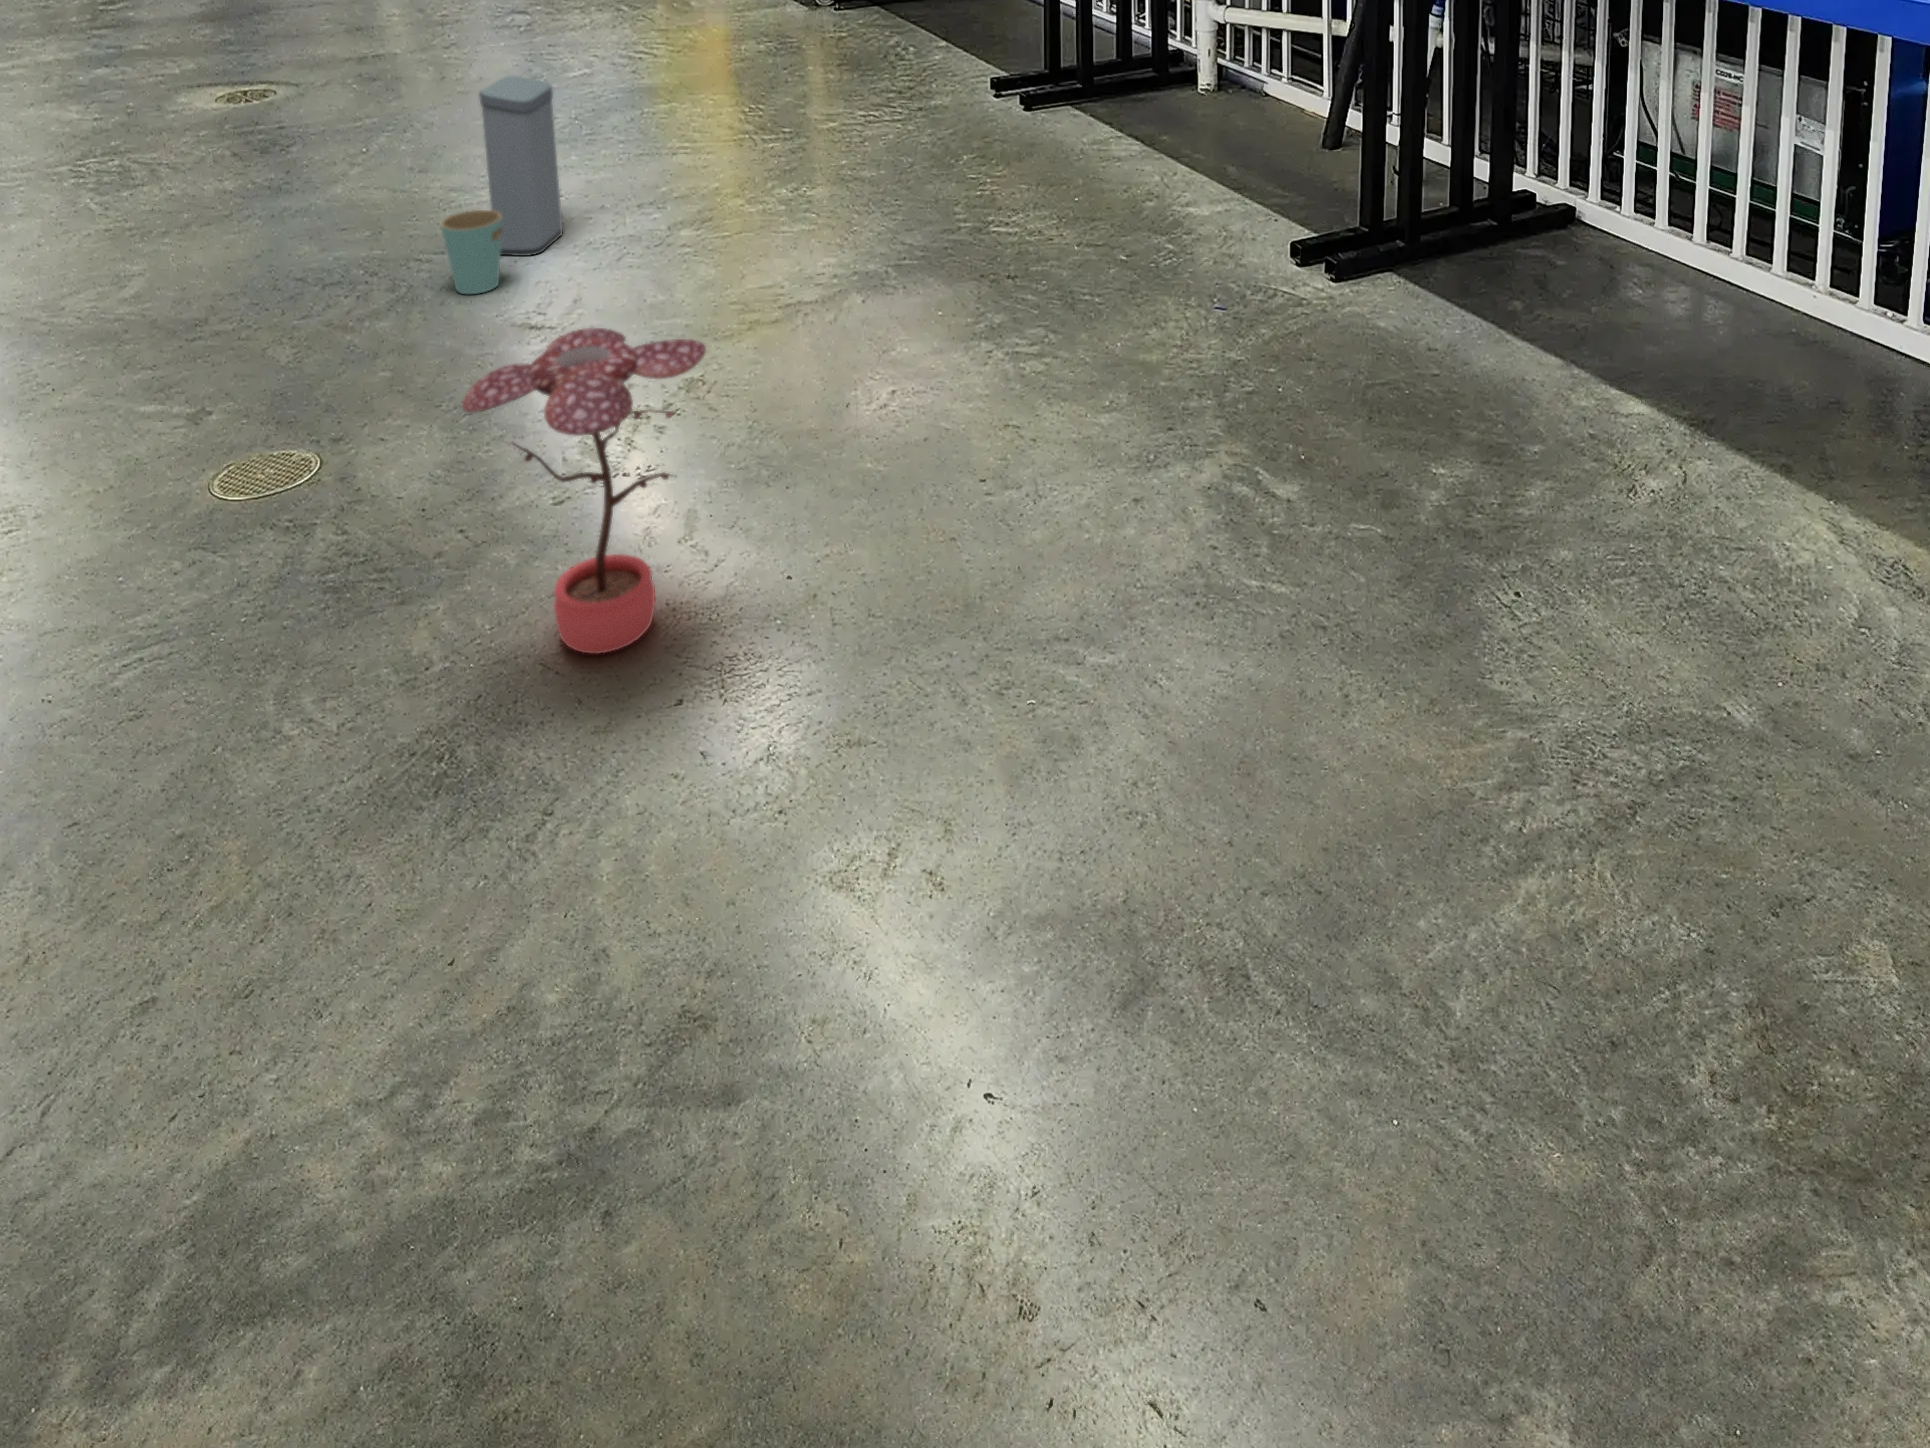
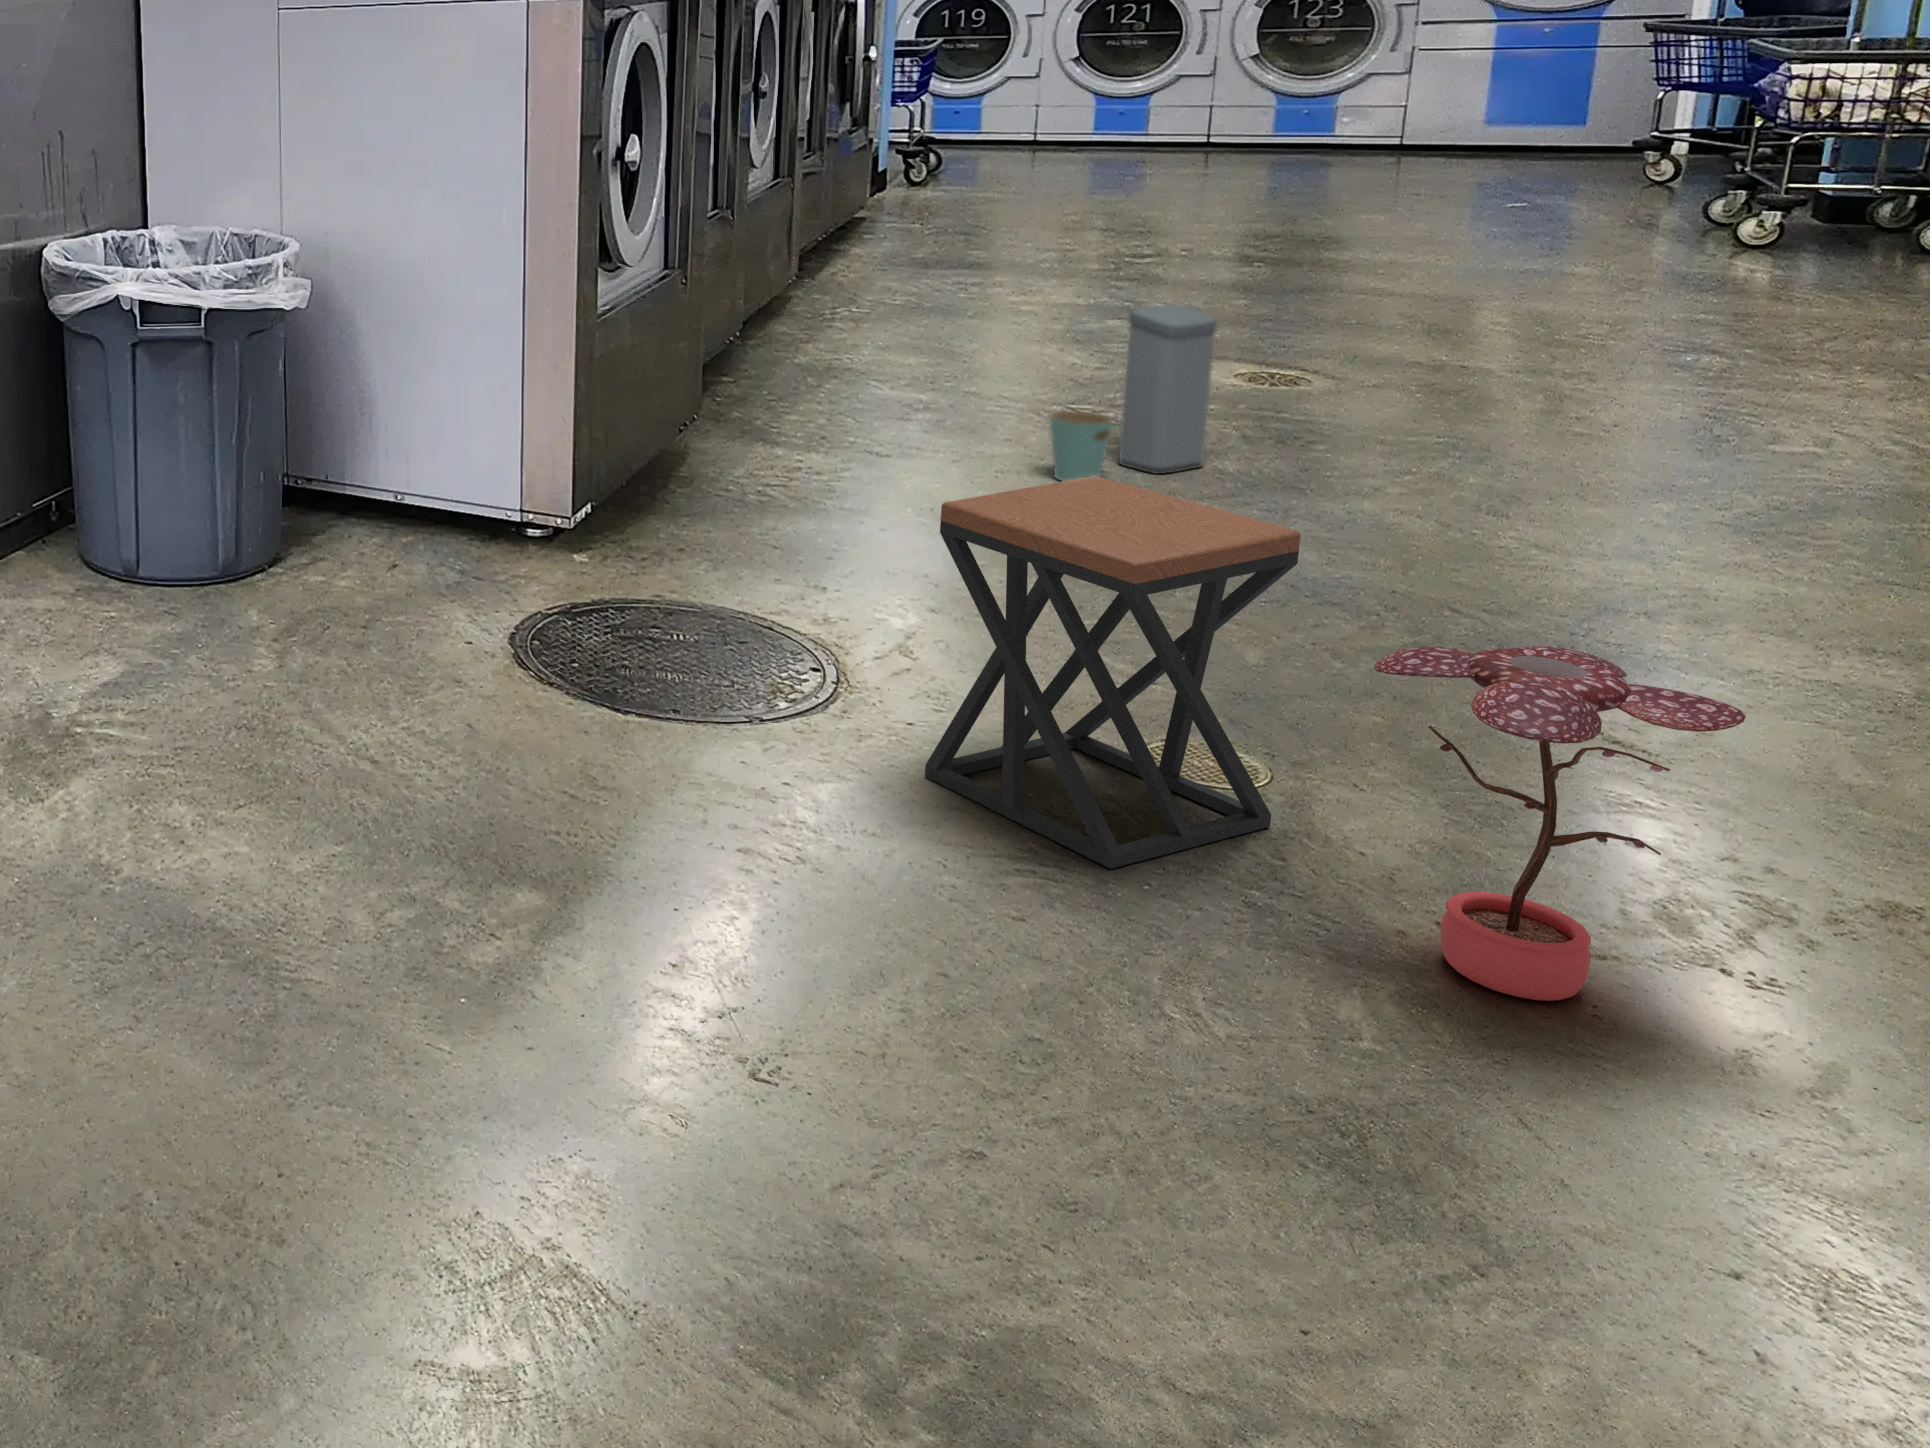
trash can: present [441,76,563,294] -> present [1050,304,1217,481]
stool: none [5,287,398,715] -> present [925,476,1301,869]

